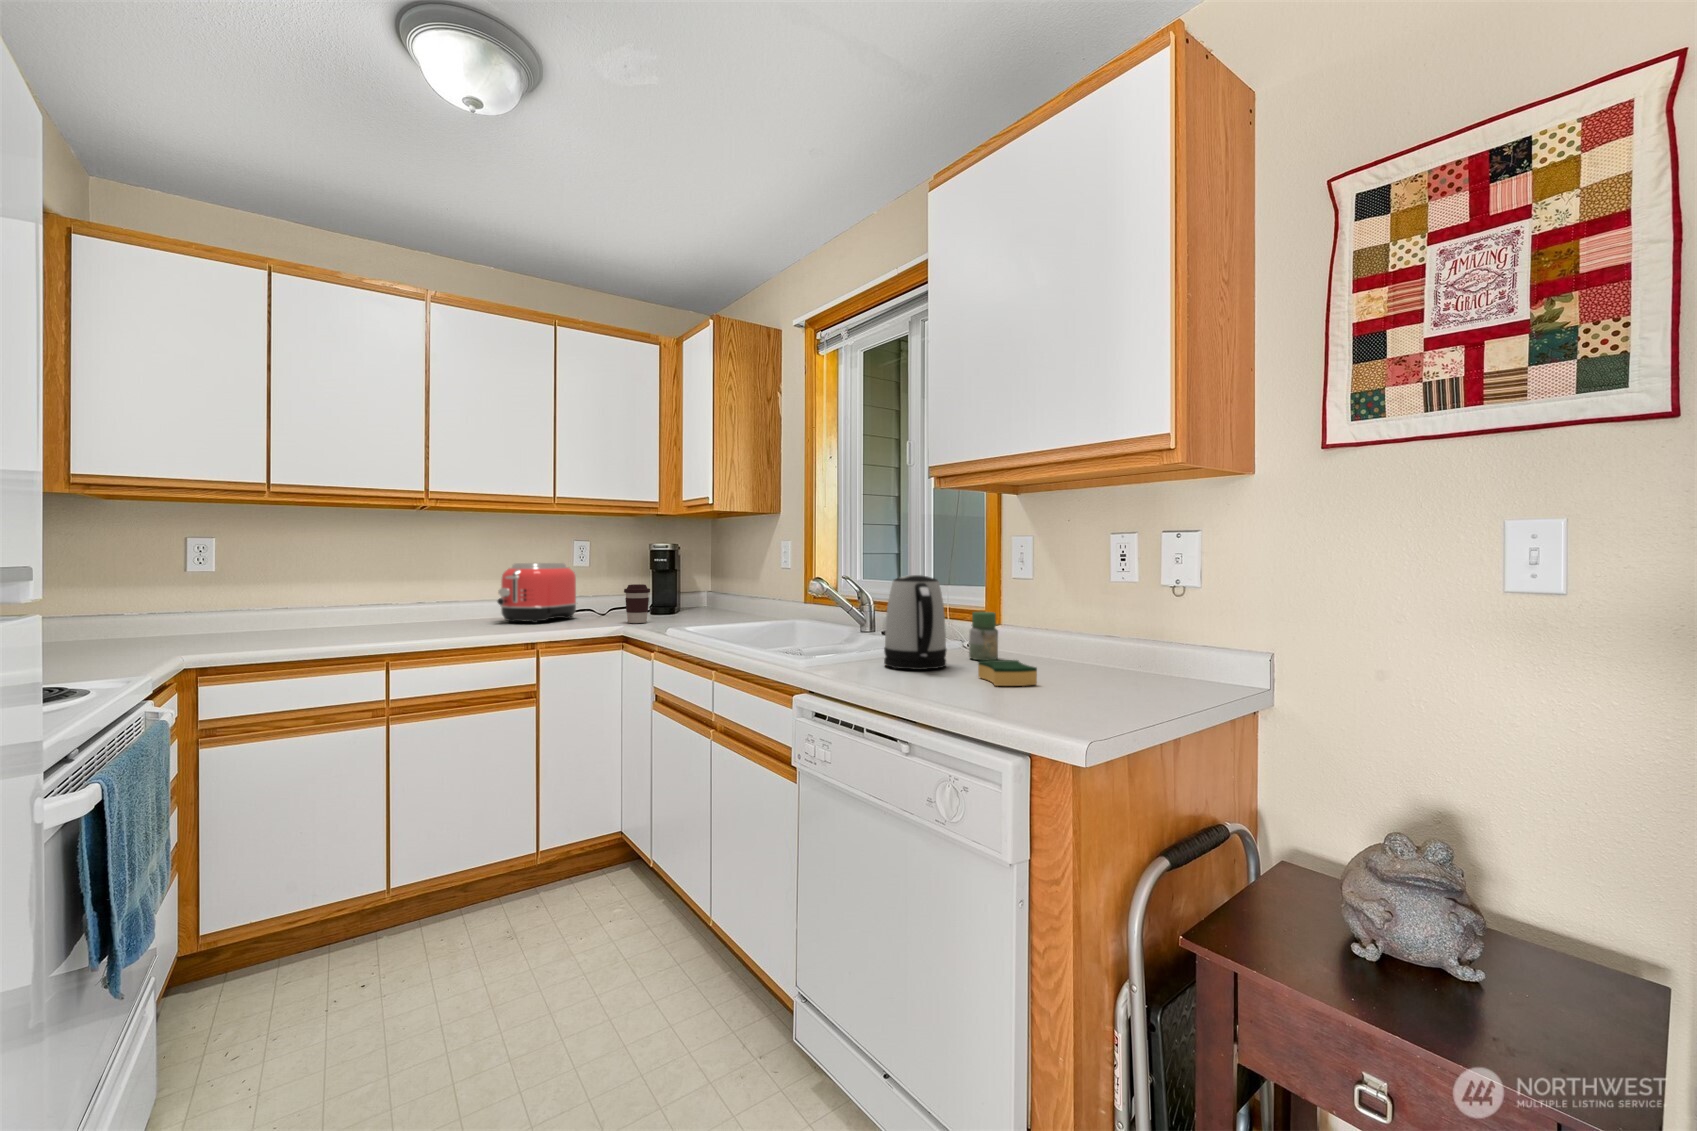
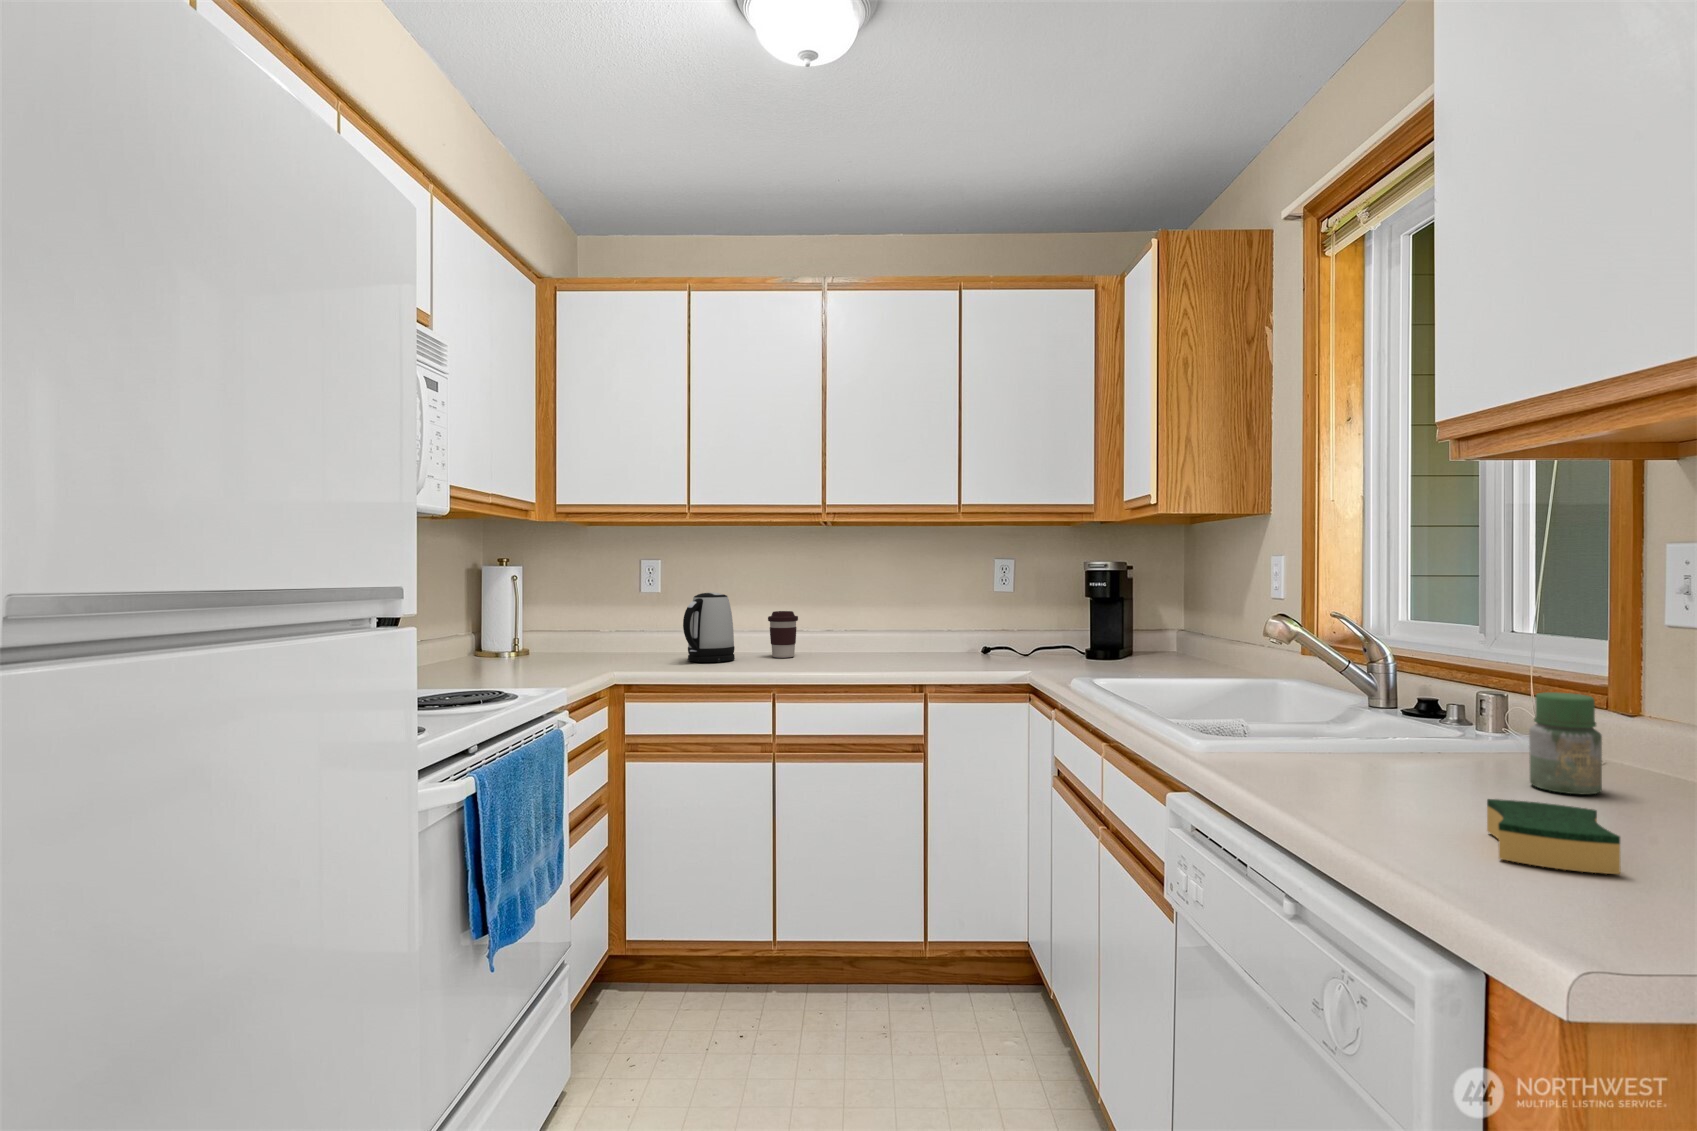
toaster: present [497,563,576,623] -> none [904,584,1000,657]
kettle: present [884,575,946,670] -> present [683,593,735,662]
coffee cup: present [624,584,650,623] -> present [768,611,798,658]

